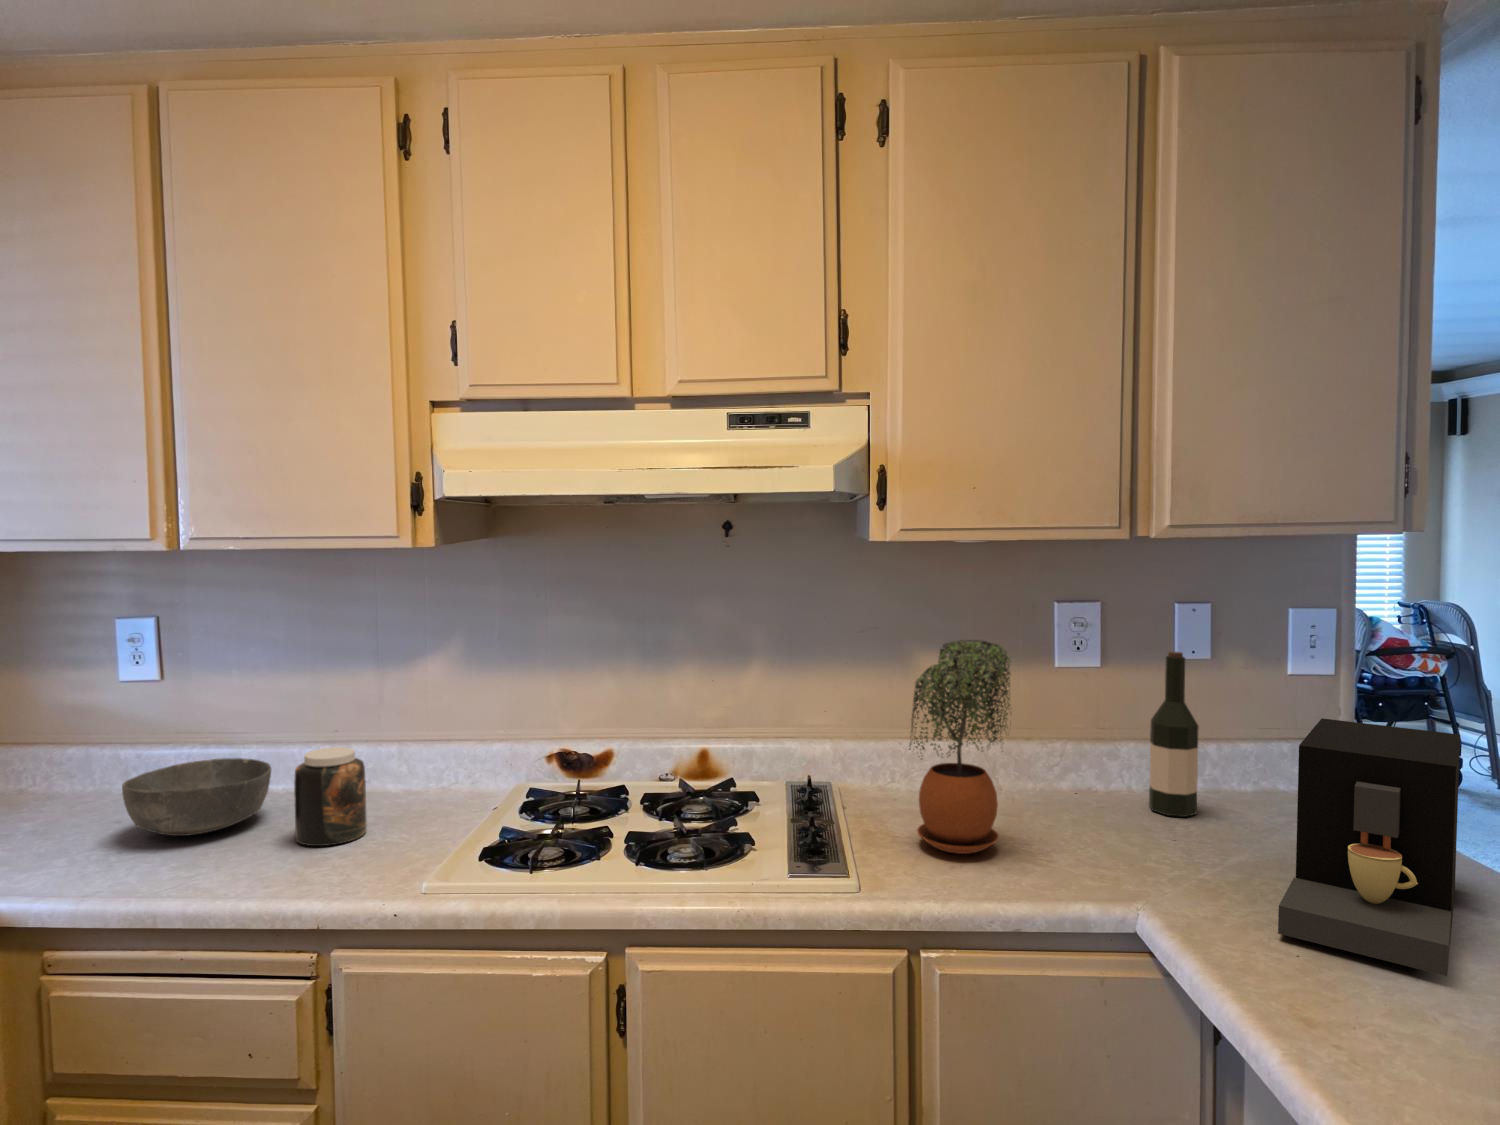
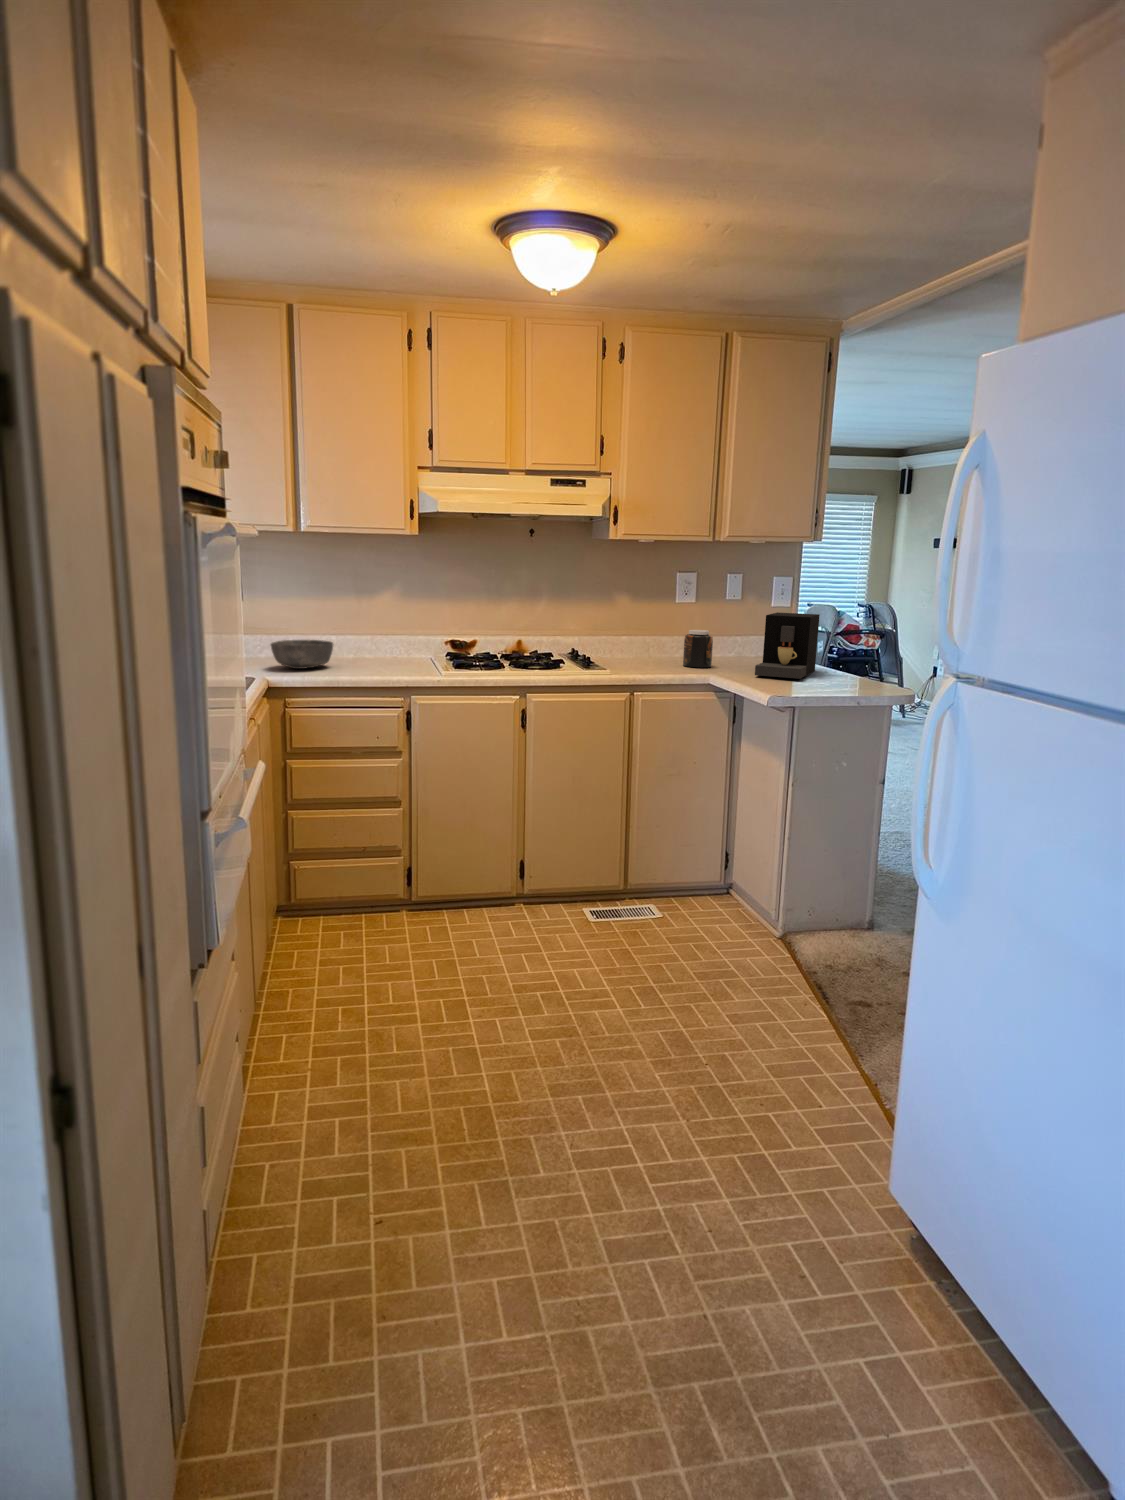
potted plant: present [909,640,1011,854] -> none [624,581,667,667]
wine bottle: present [1149,652,1199,817] -> none [714,592,735,660]
jar: present [294,747,367,846] -> present [683,630,713,667]

